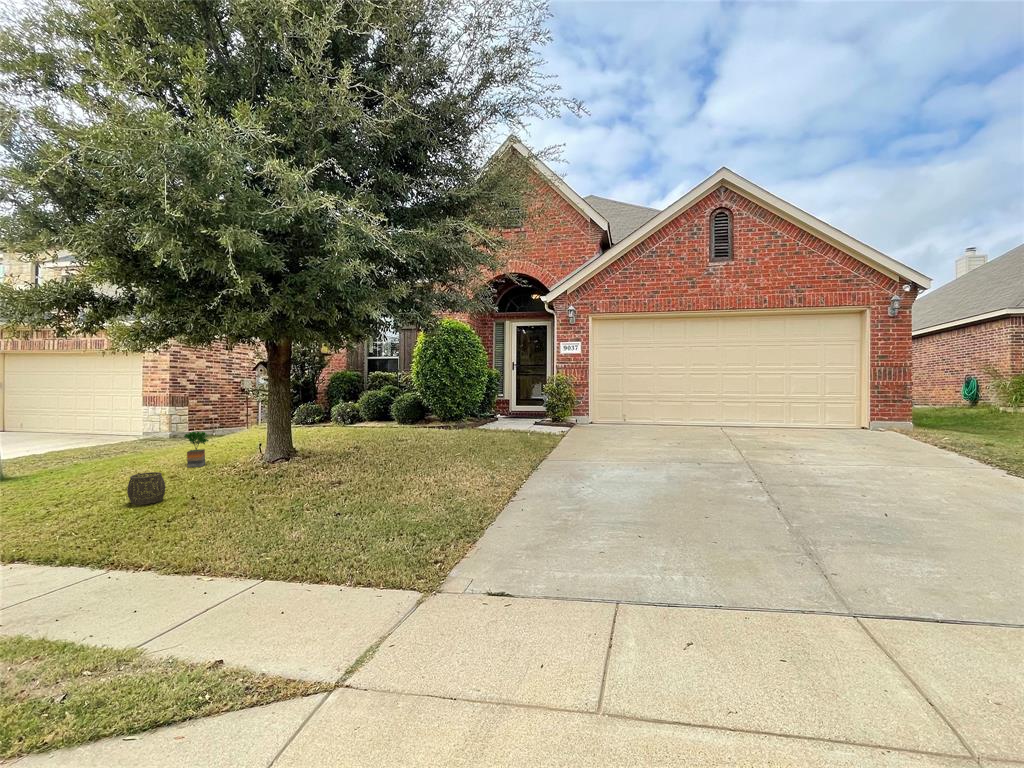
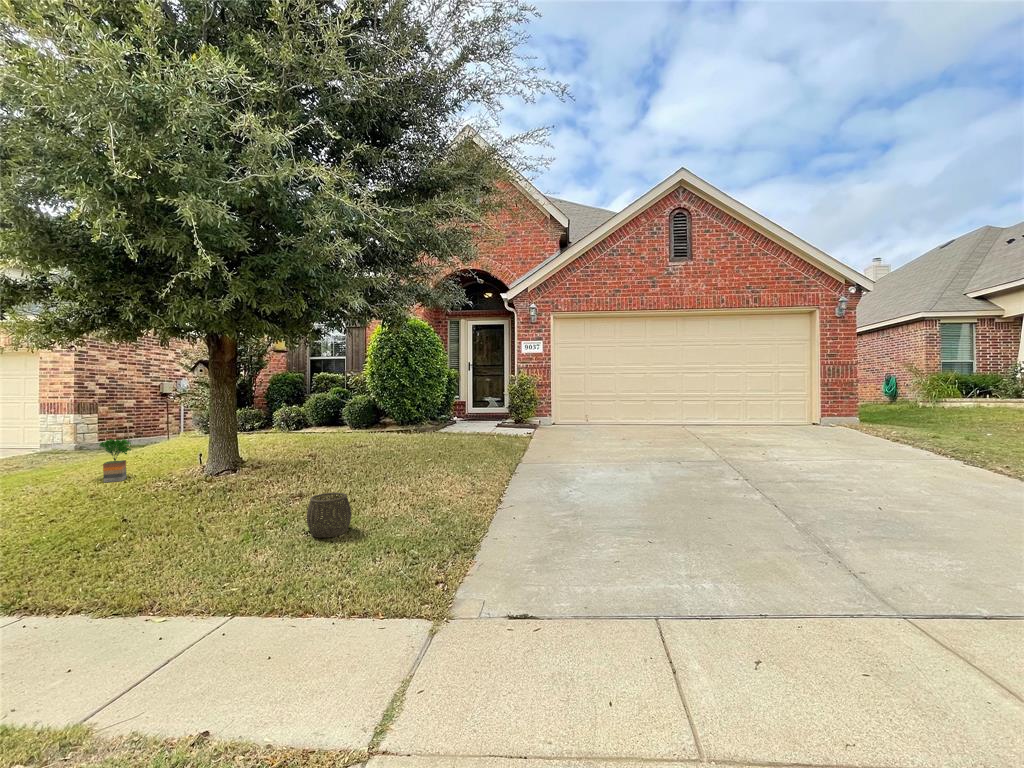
woven basket: present [127,472,166,505] -> present [306,493,351,538]

